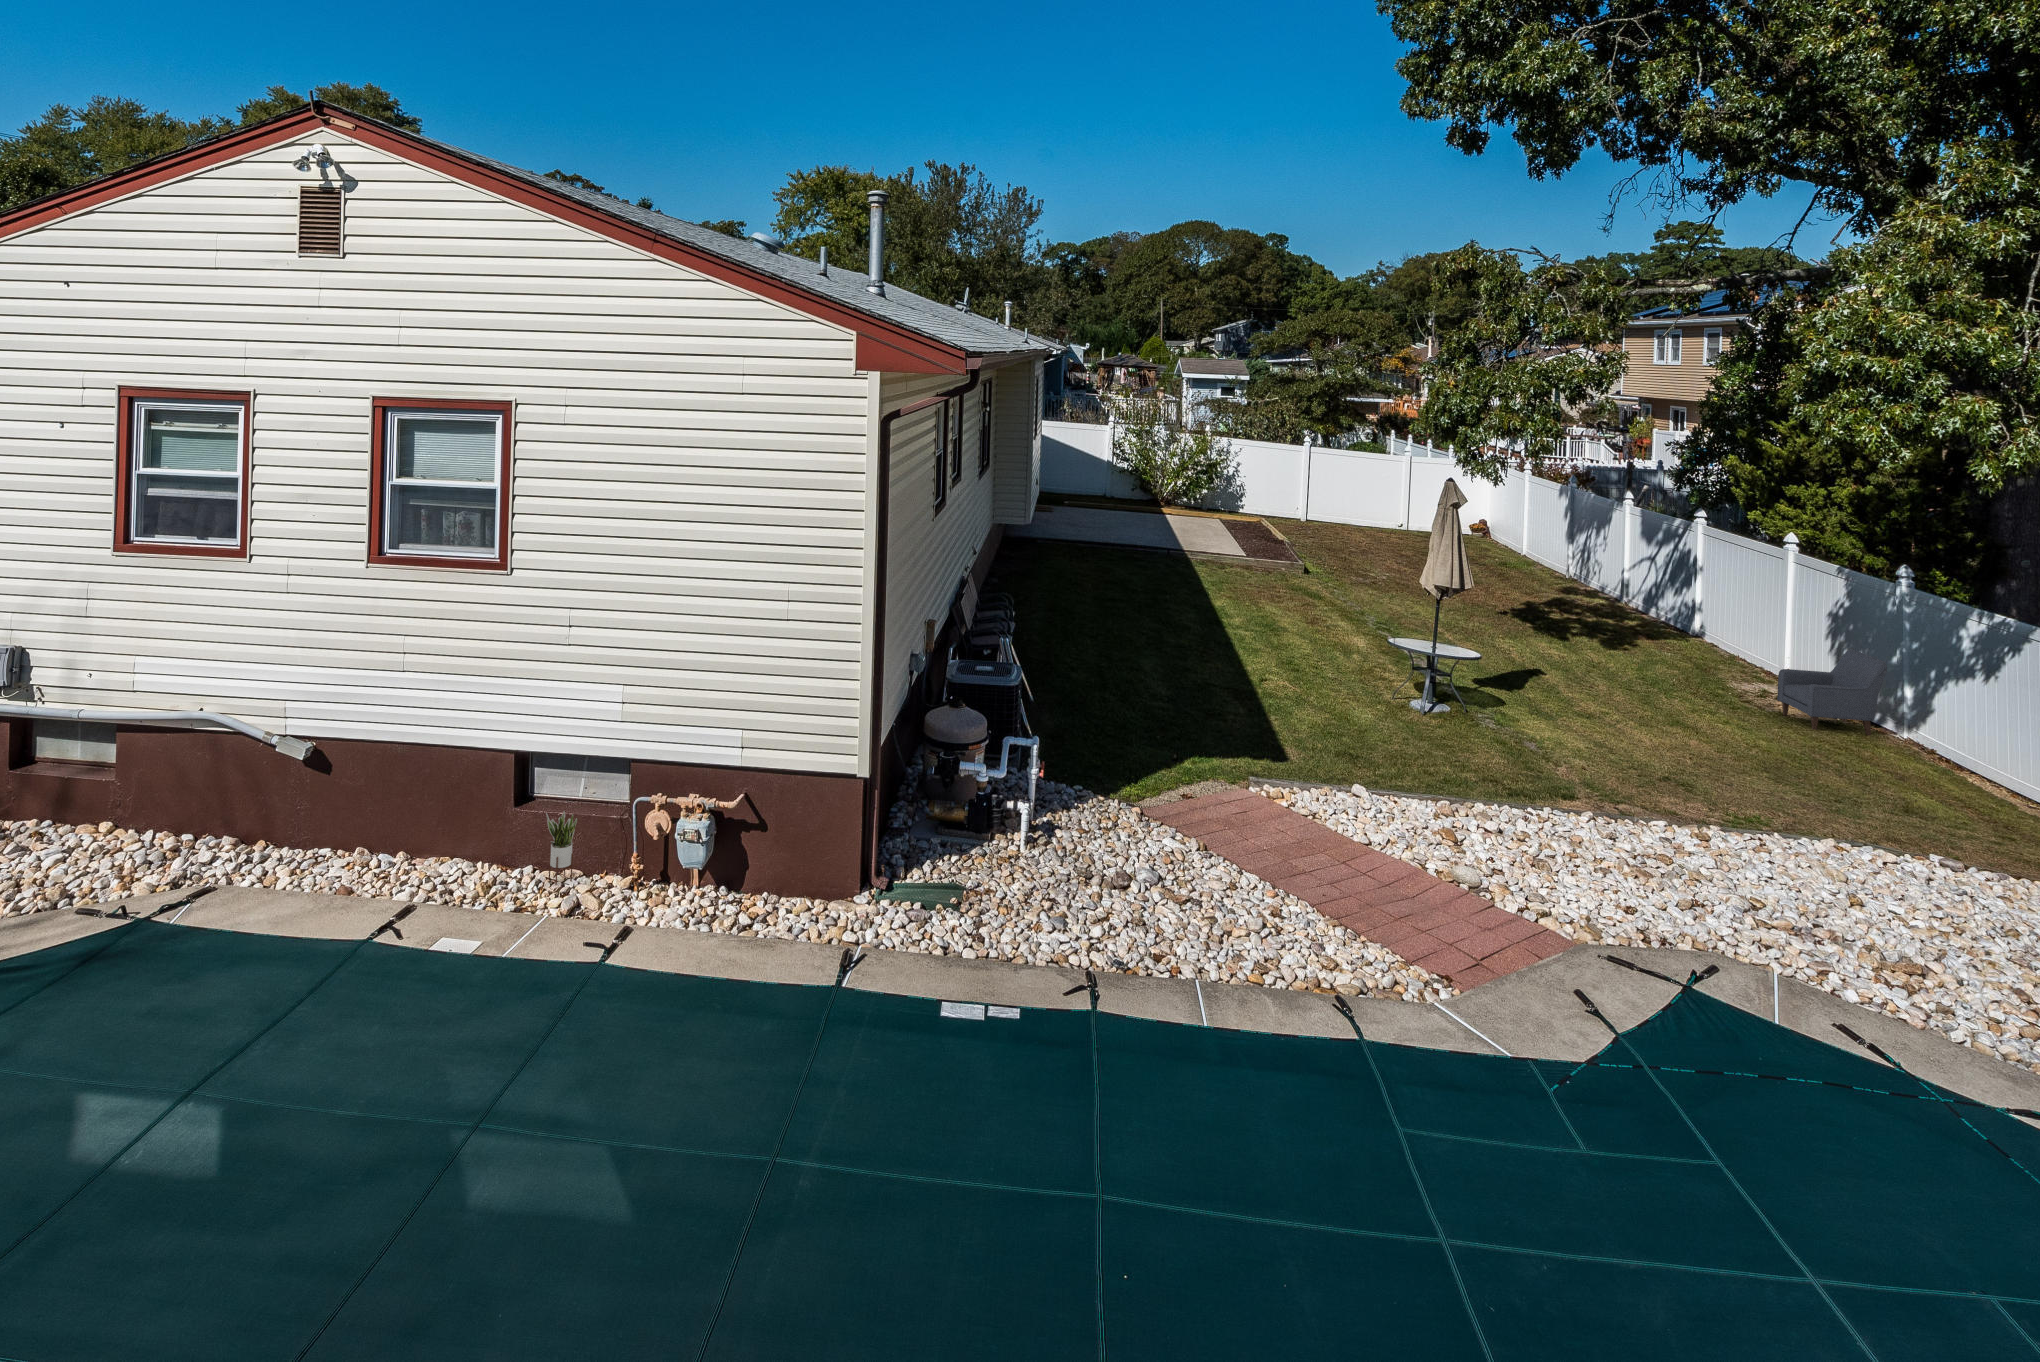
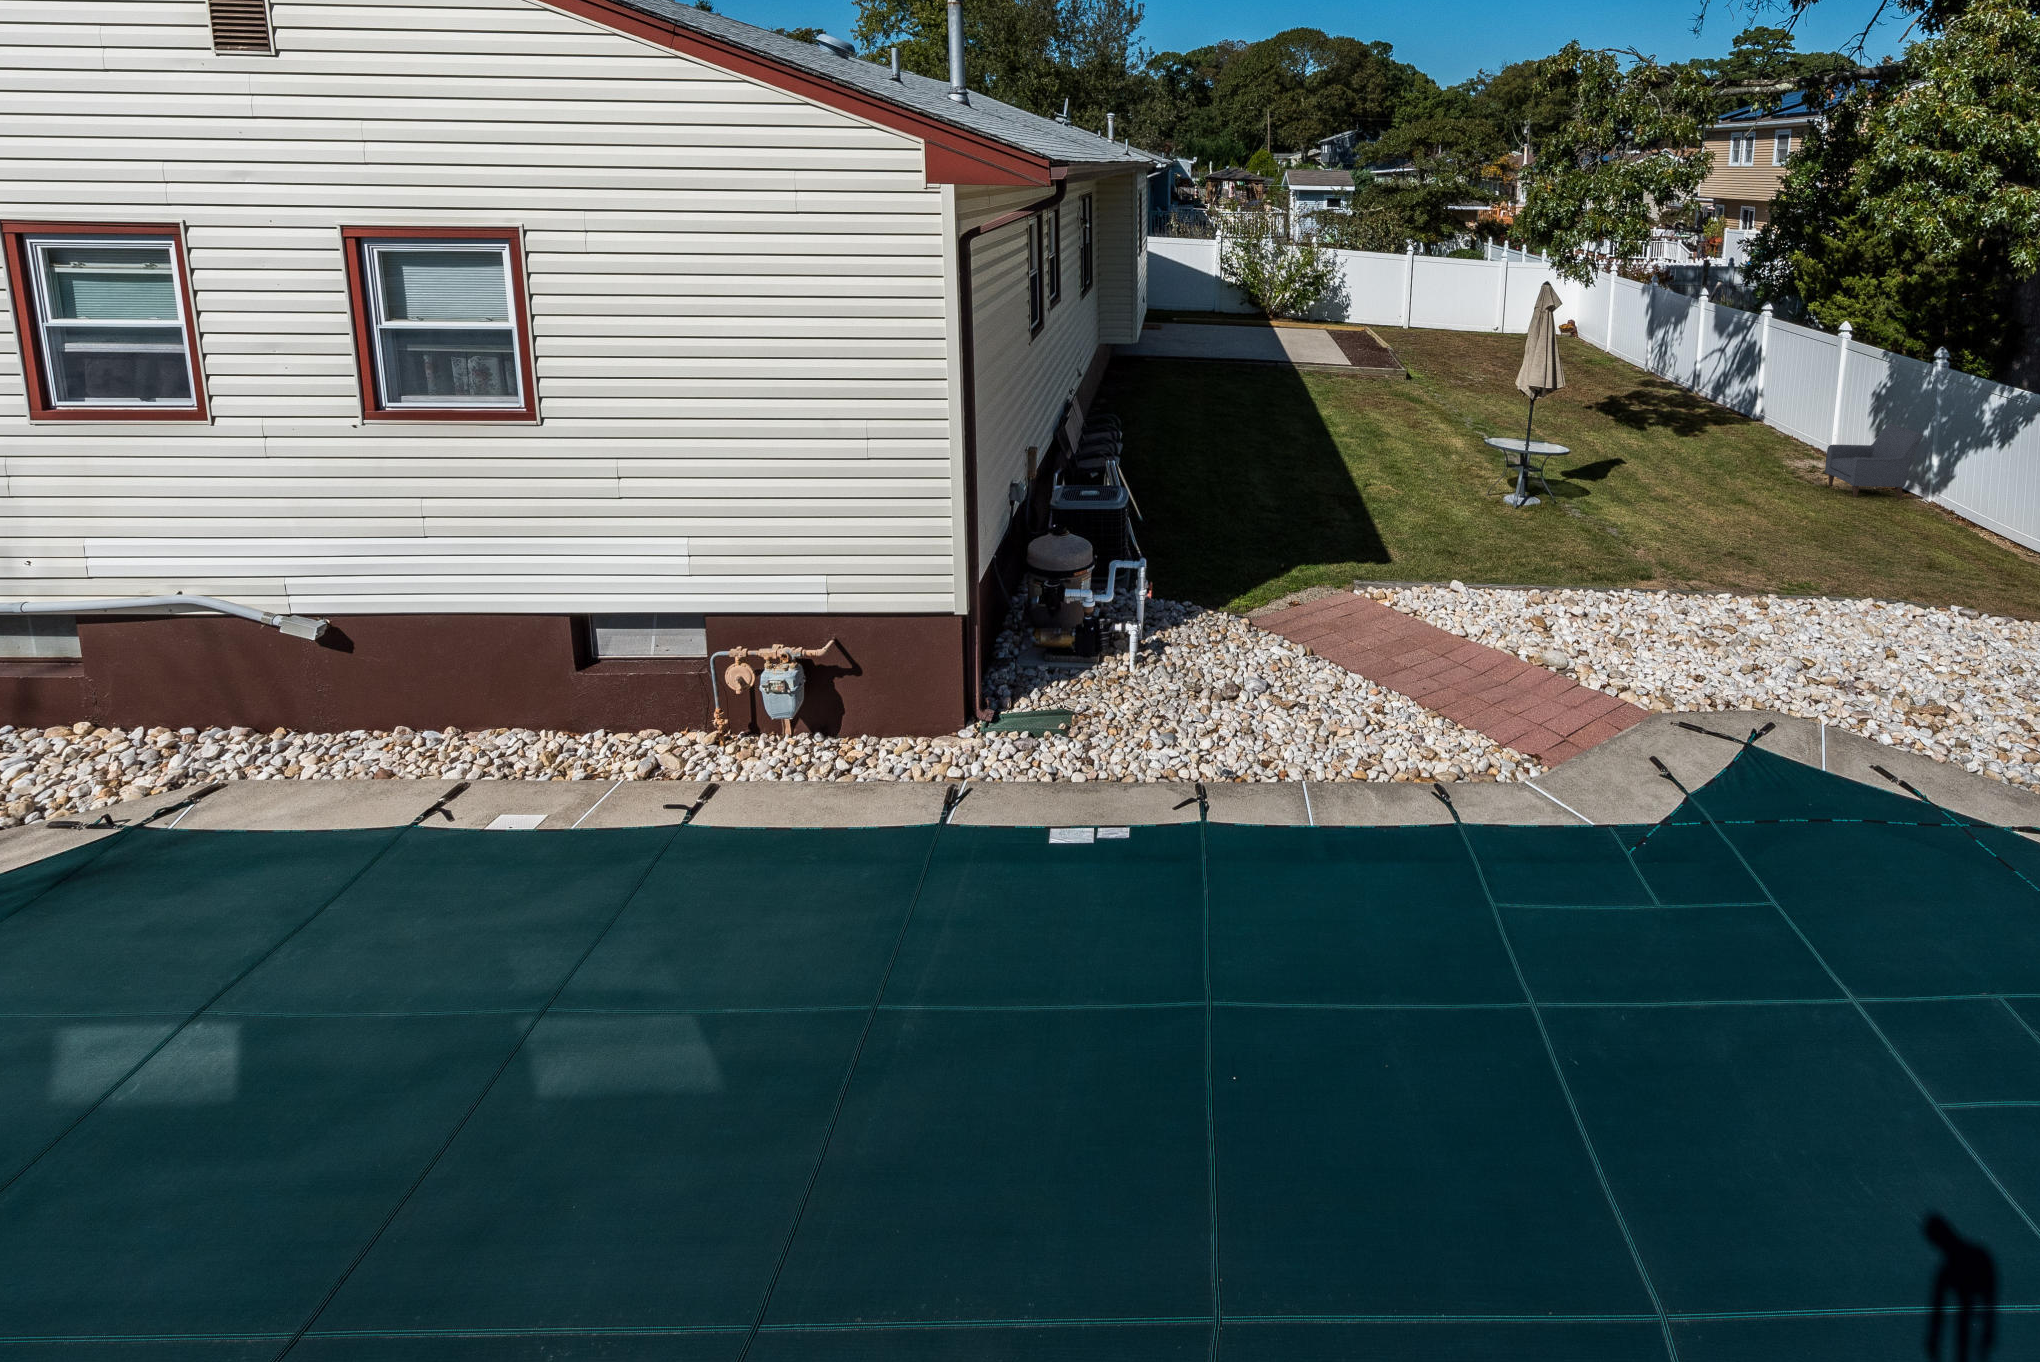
potted plant: present [546,811,577,885] -> none [610,670,648,746]

